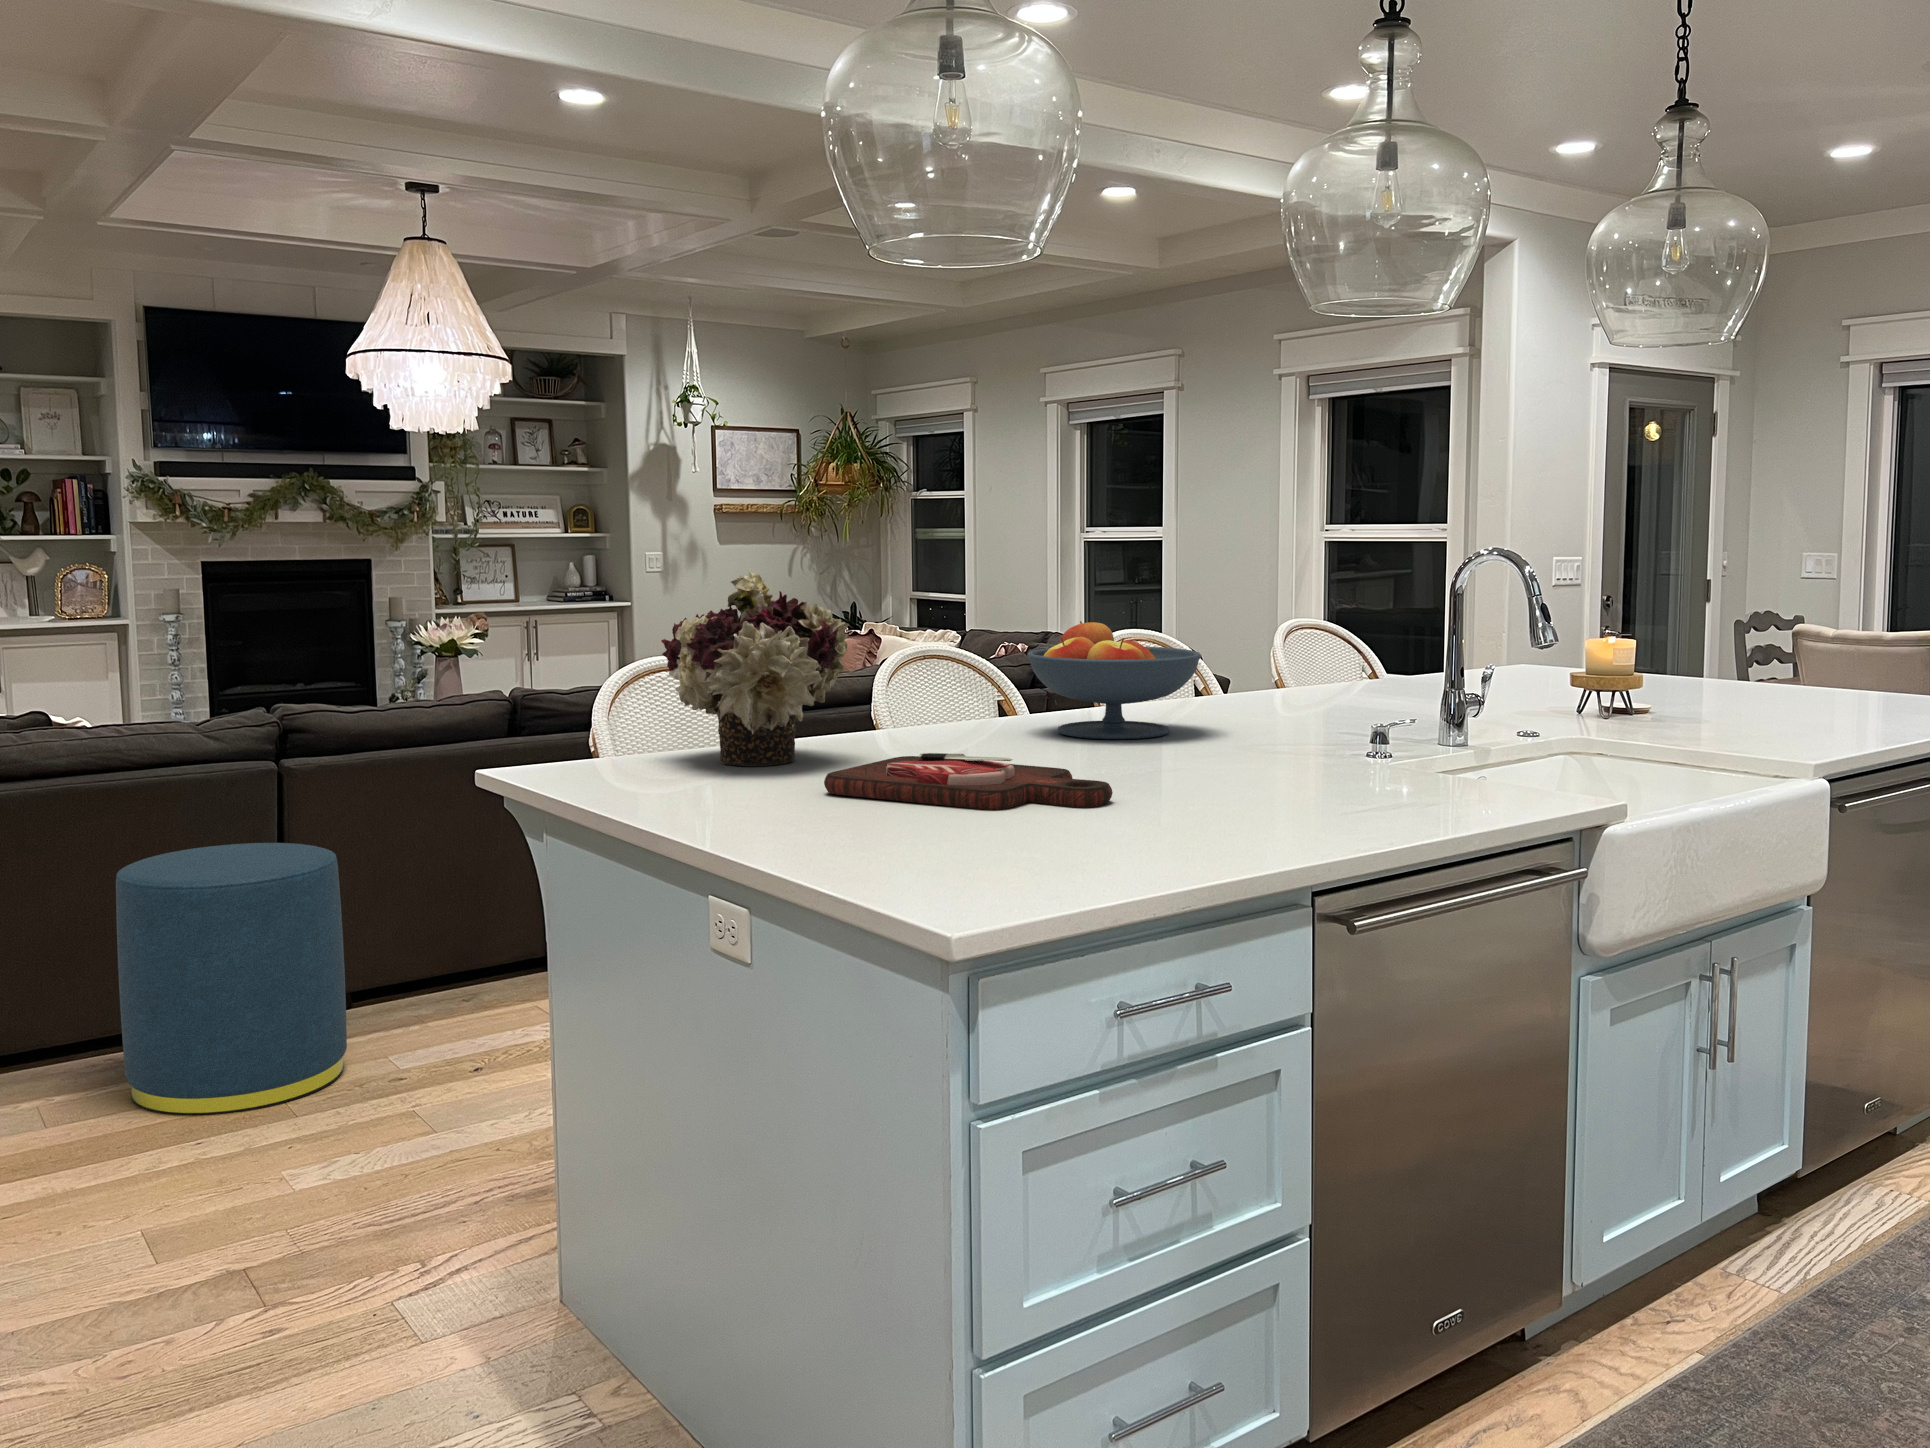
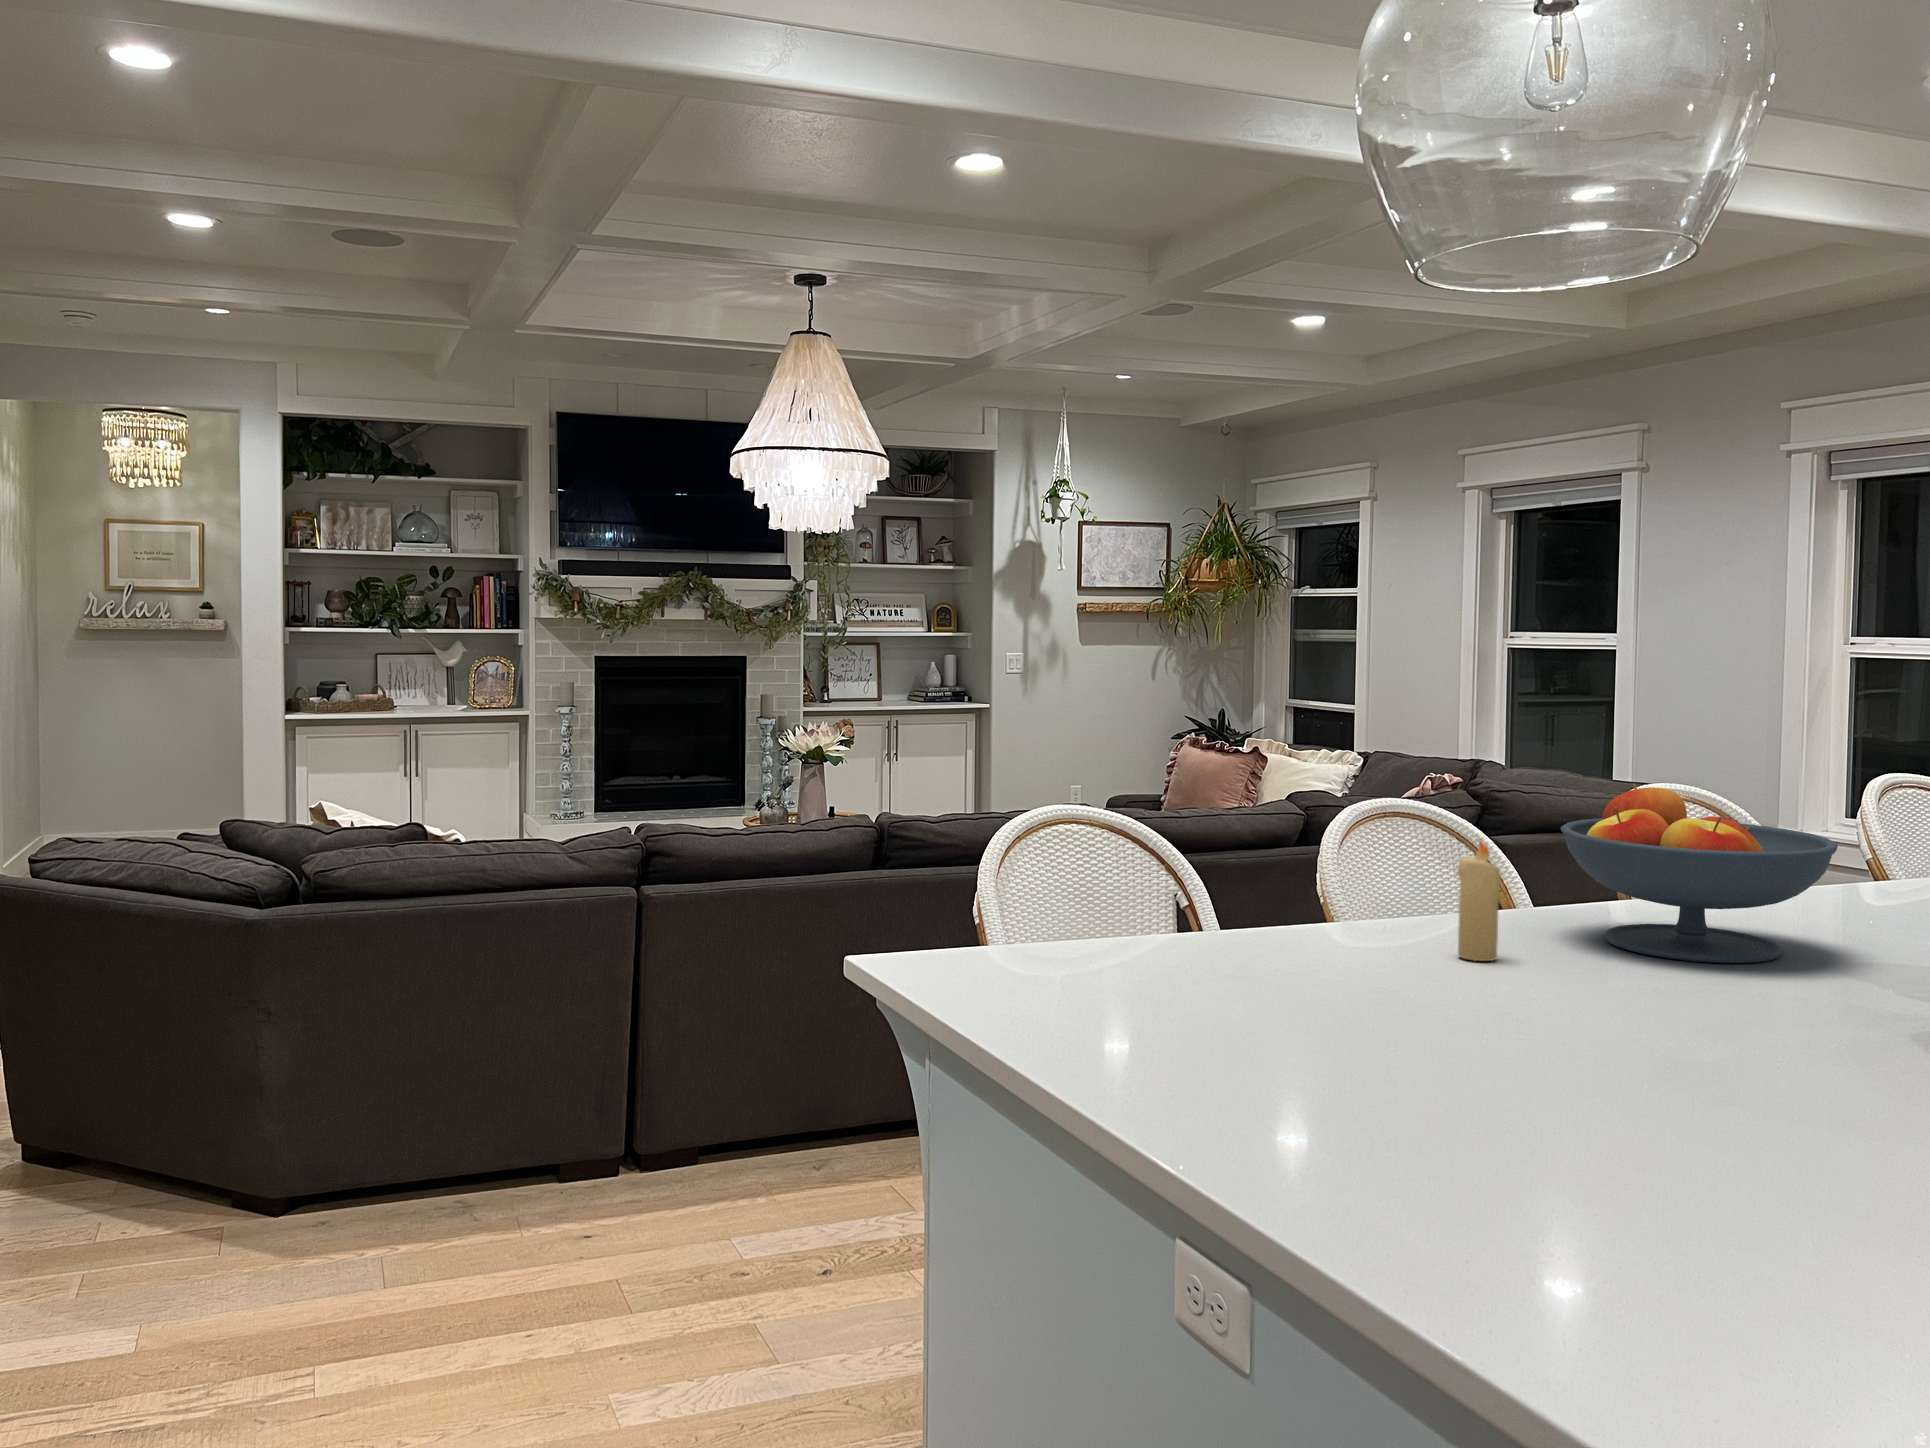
flower arrangement: present [661,570,849,766] -> none [1072,713,1333,985]
candle: none [947,658,977,746] -> present [1458,840,1501,961]
cutting board: present [824,753,1113,810] -> none [1320,995,1820,1137]
ottoman: present [116,843,347,1116] -> none [457,980,685,1295]

